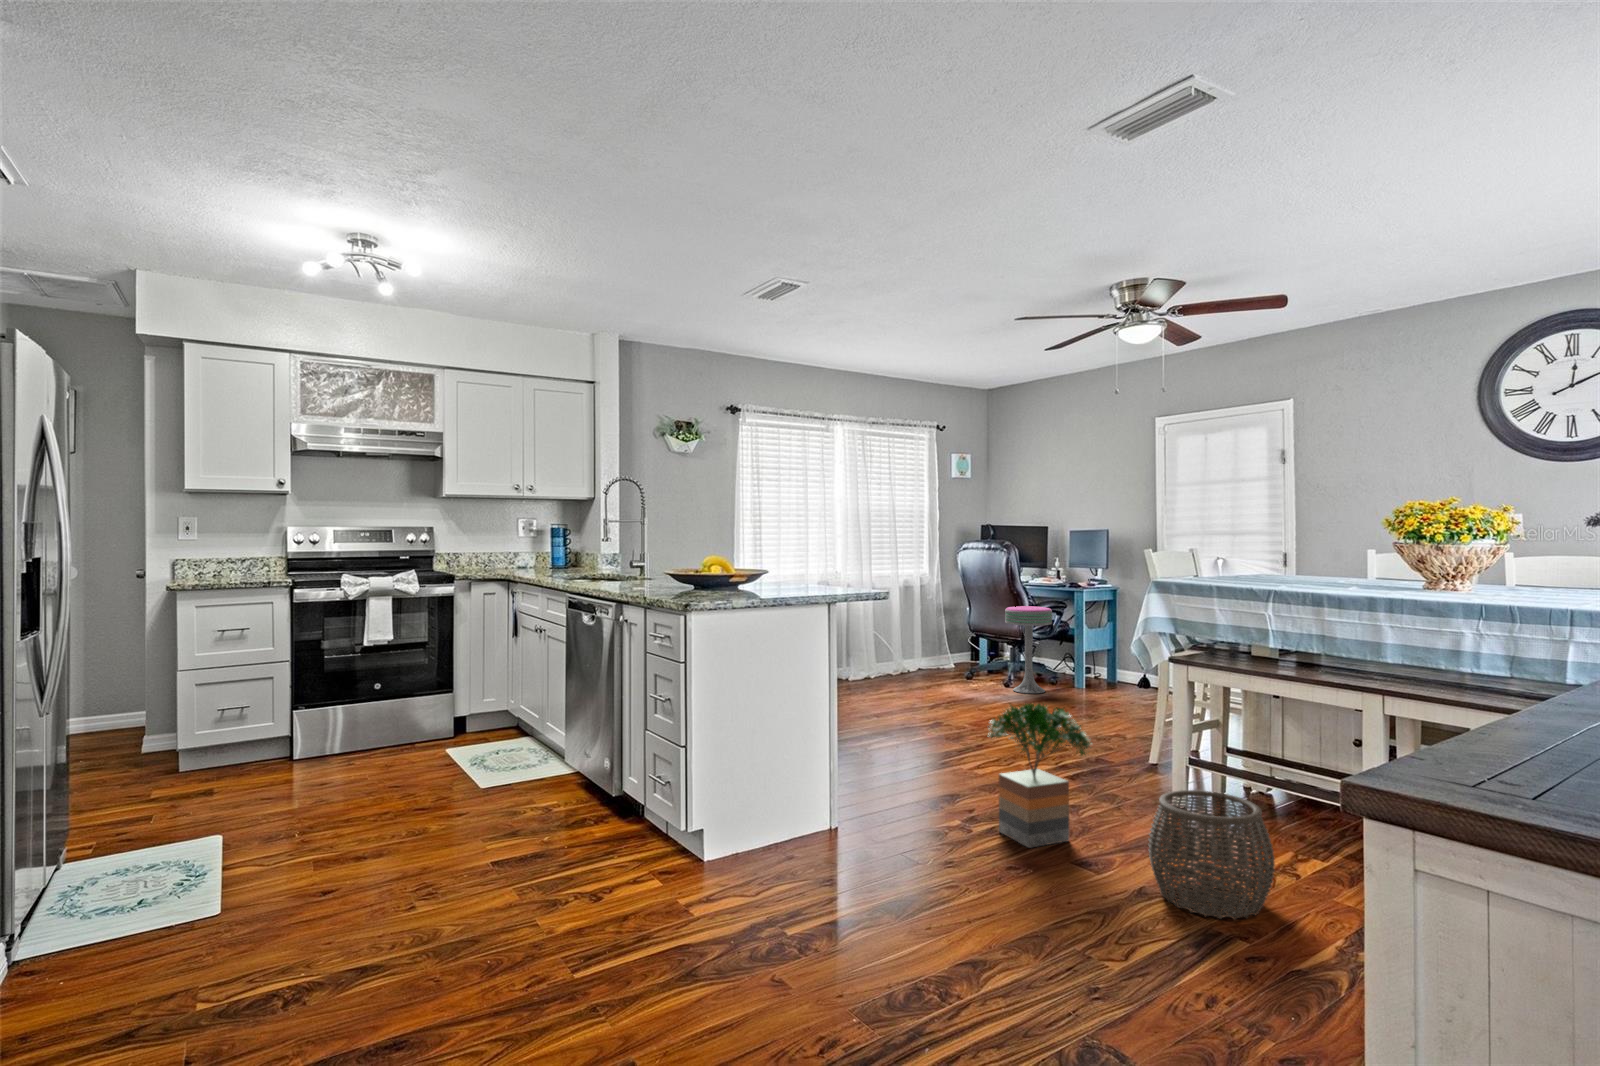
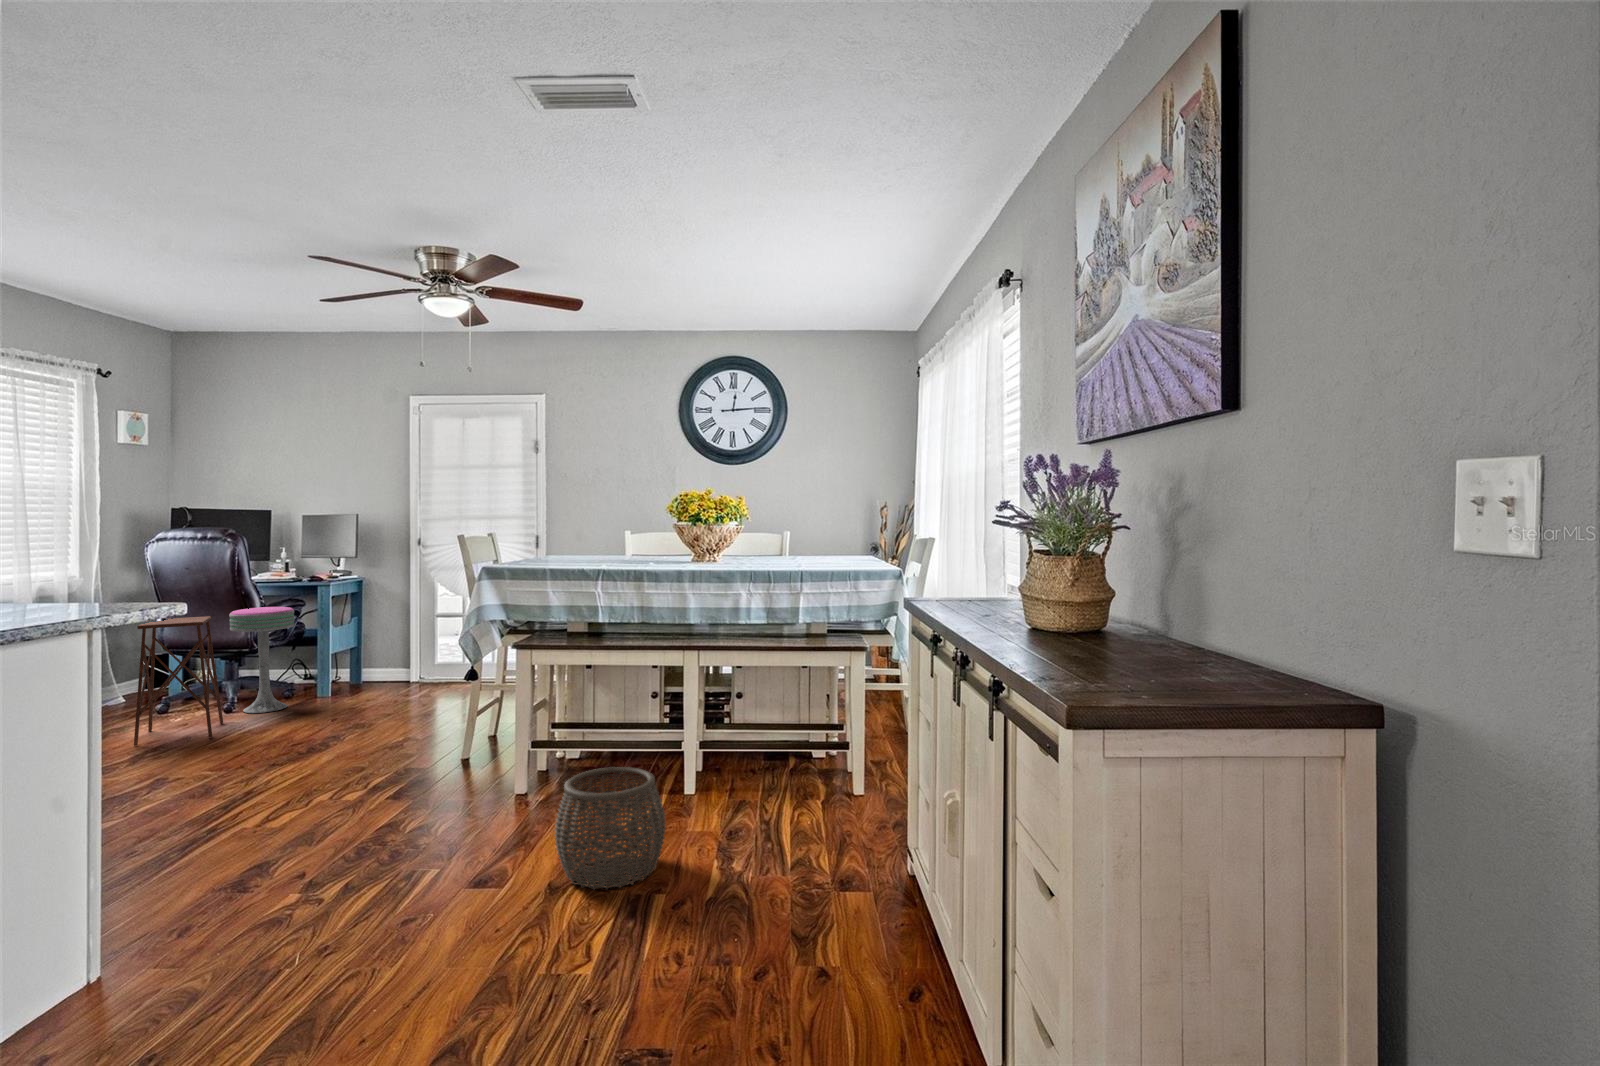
side table: none [934,608,995,704] -> present [134,616,223,746]
potted tree: present [989,703,1092,848] -> none [335,717,472,888]

